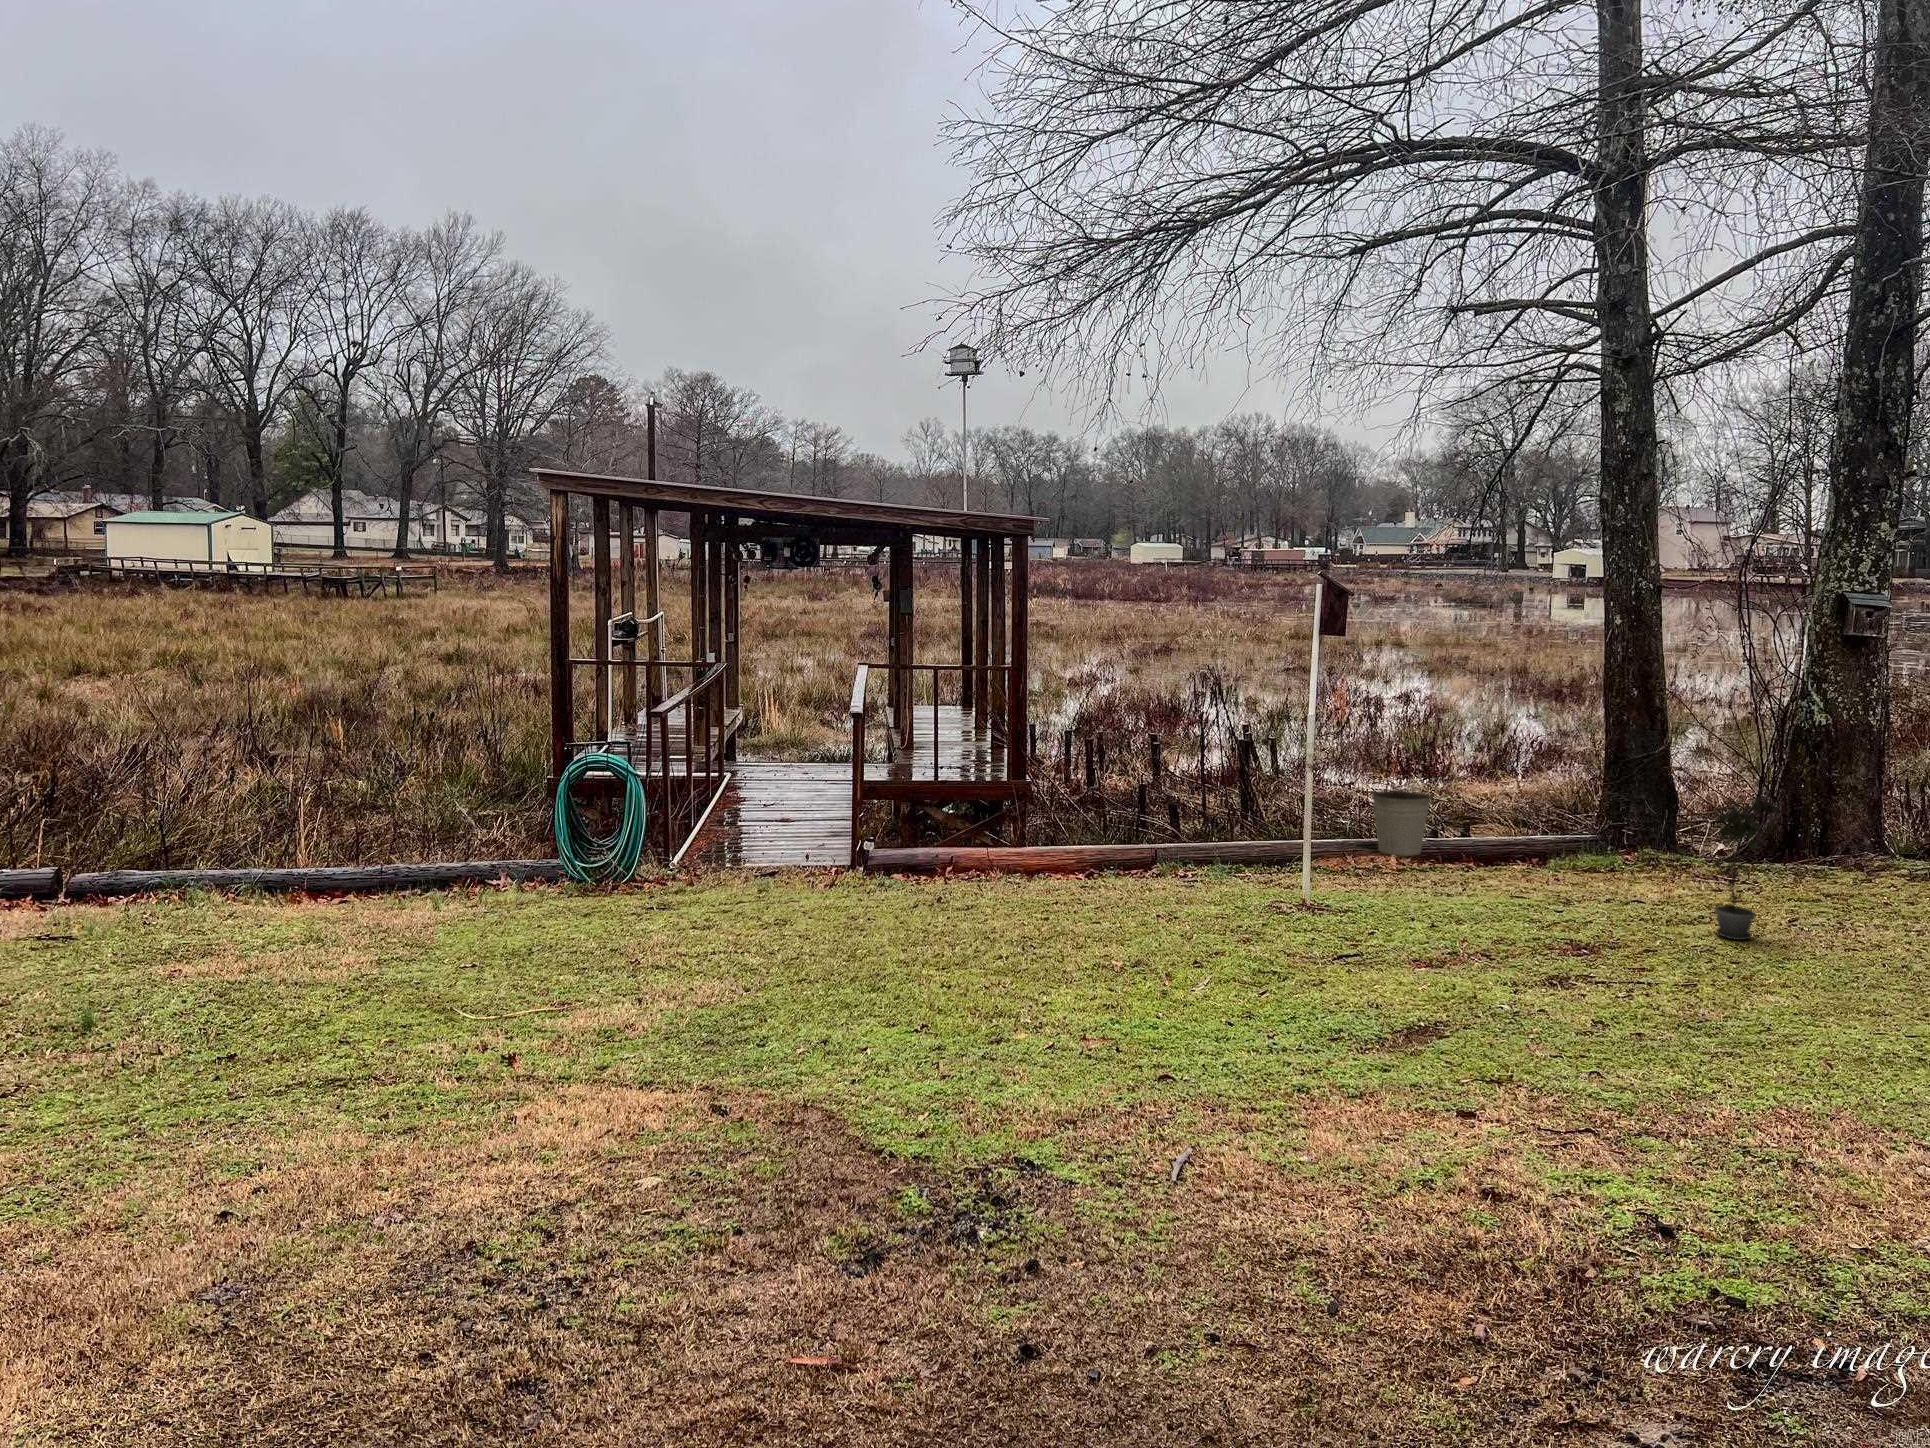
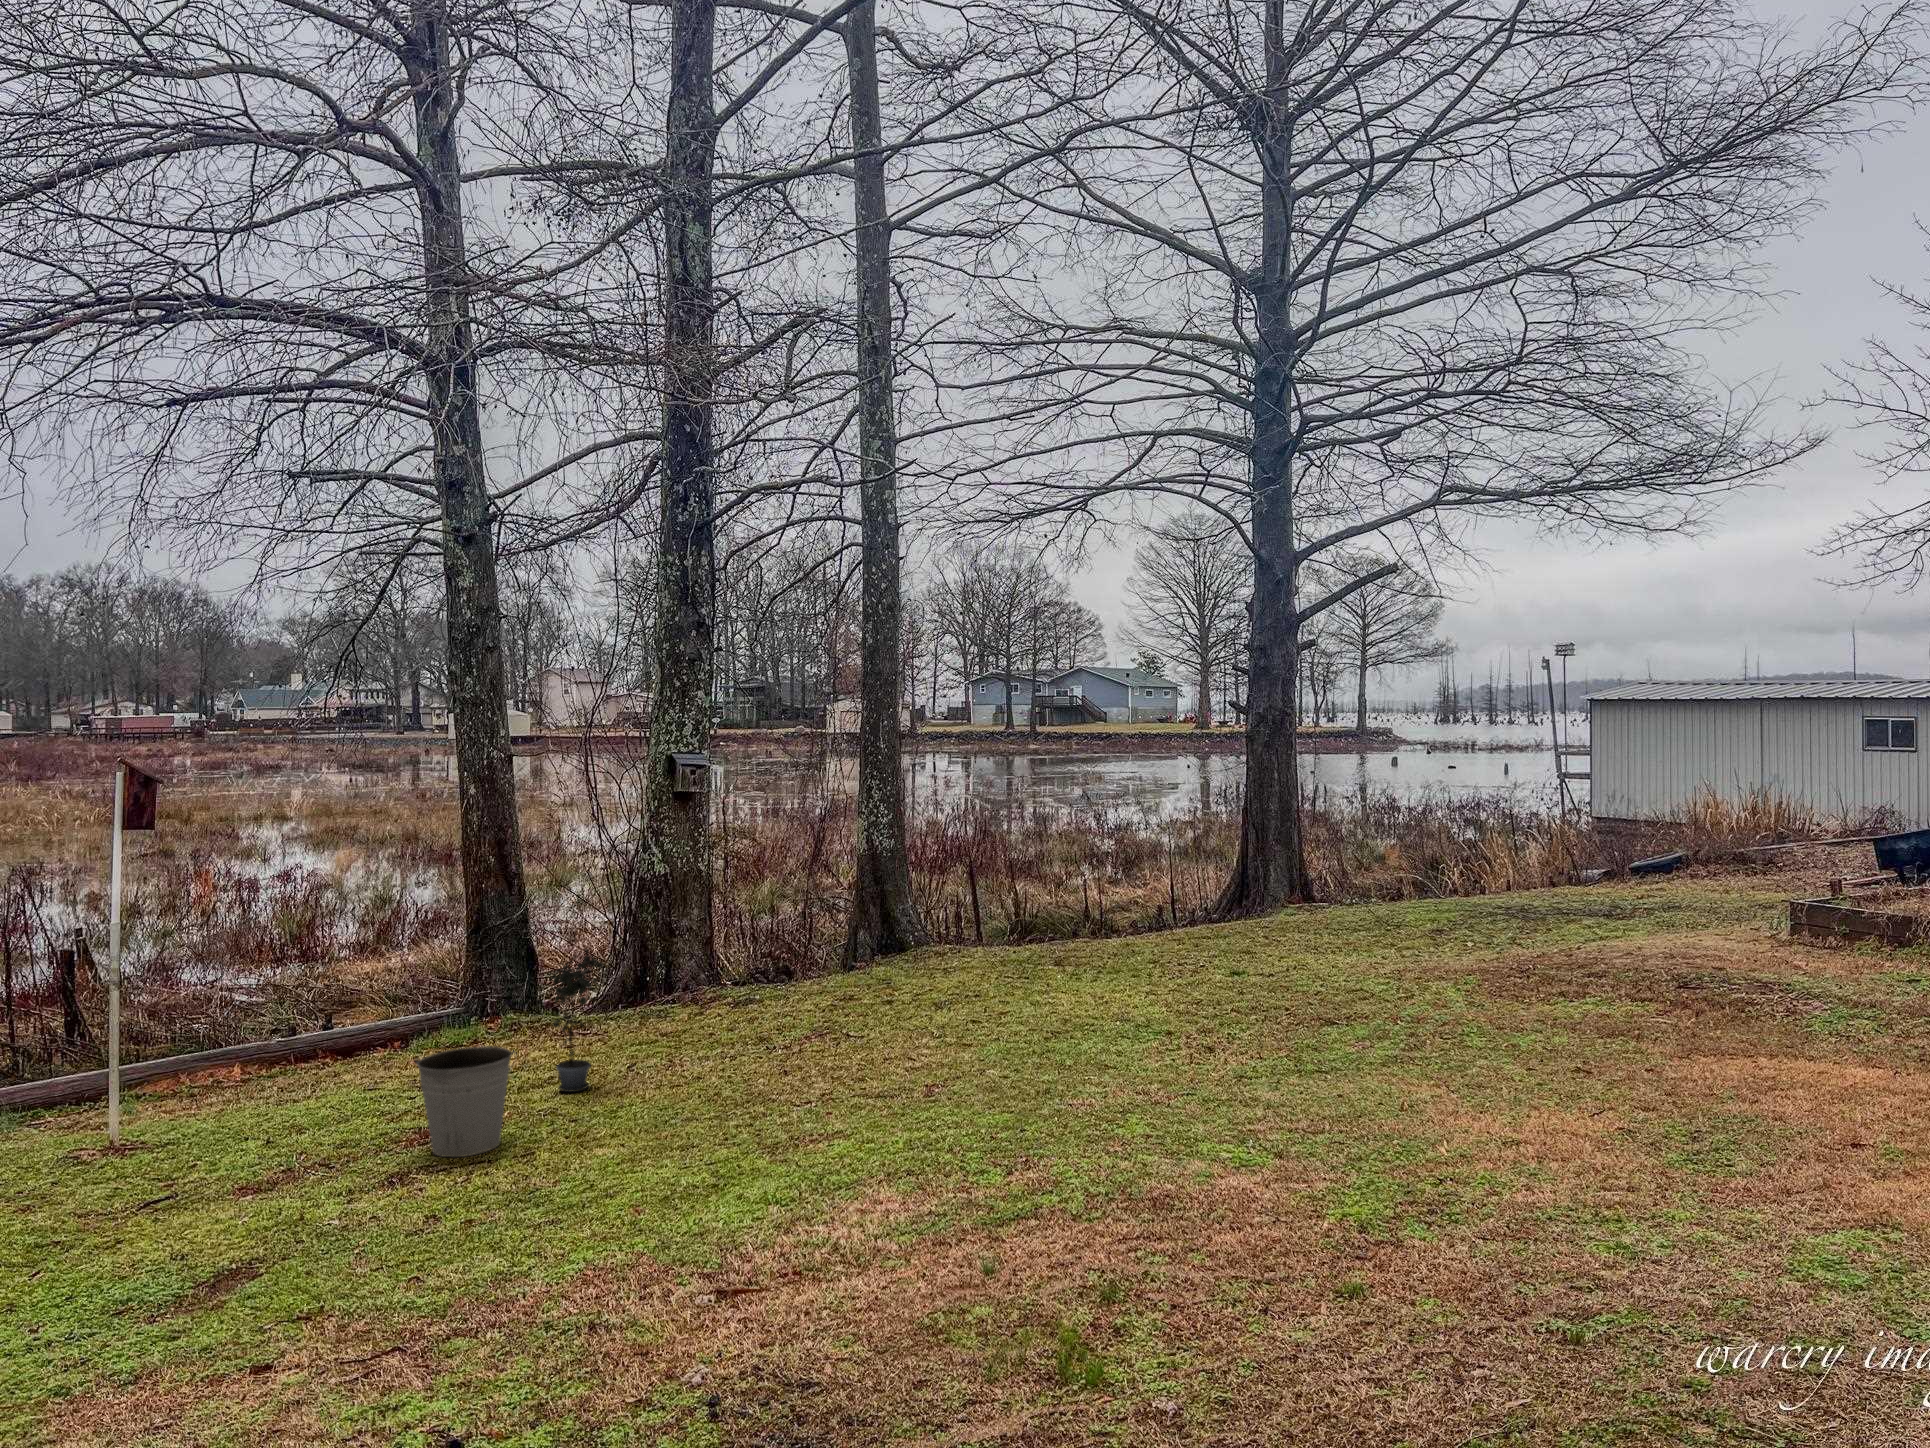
bucket: present [1371,790,1432,855] -> present [415,1046,515,1157]

